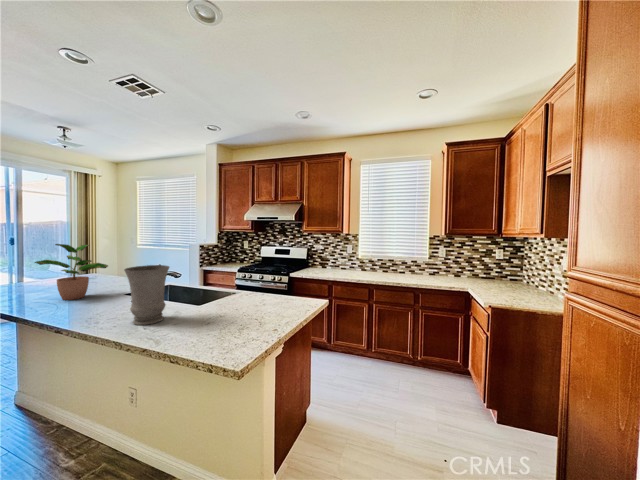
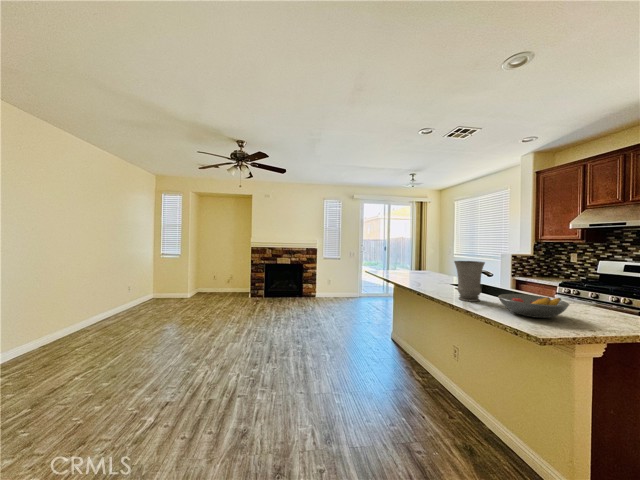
potted plant: present [35,244,108,300] -> none [403,246,440,282]
fruit bowl: none [186,300,256,331] -> present [498,294,569,318]

